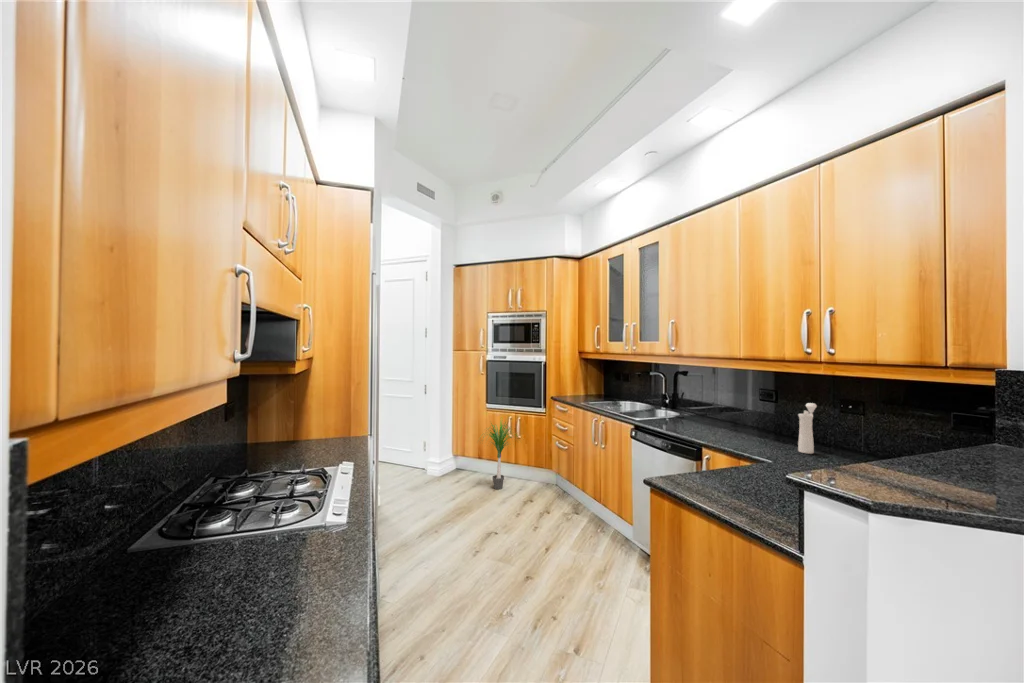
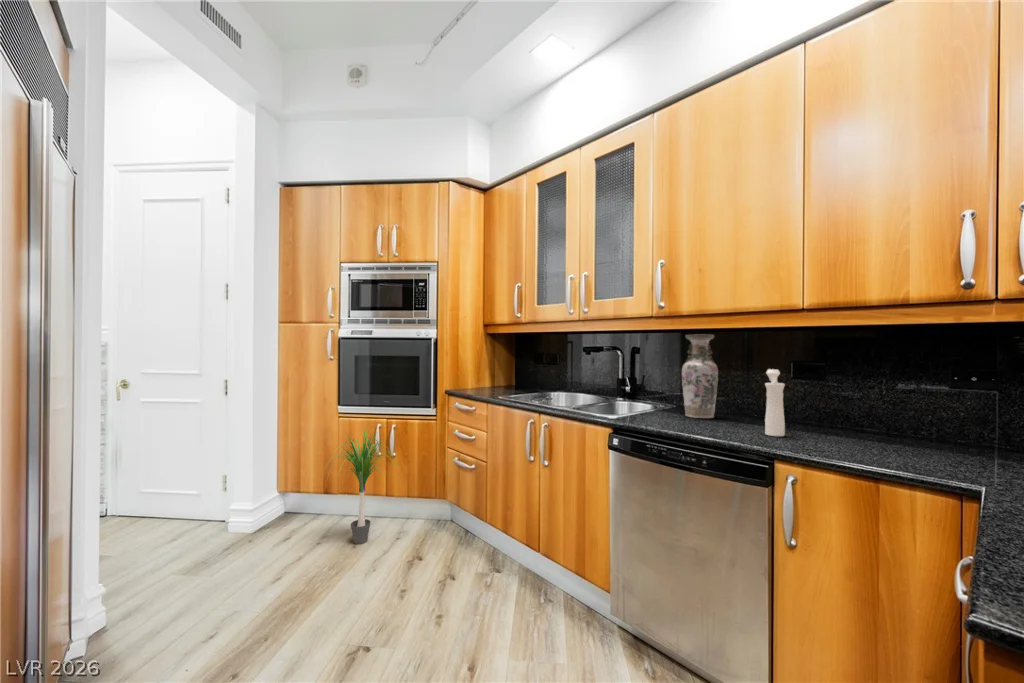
vase: none [686,369,709,423] -> present [682,335,718,418]
pepper mill: present [798,403,817,454] -> present [765,369,785,436]

